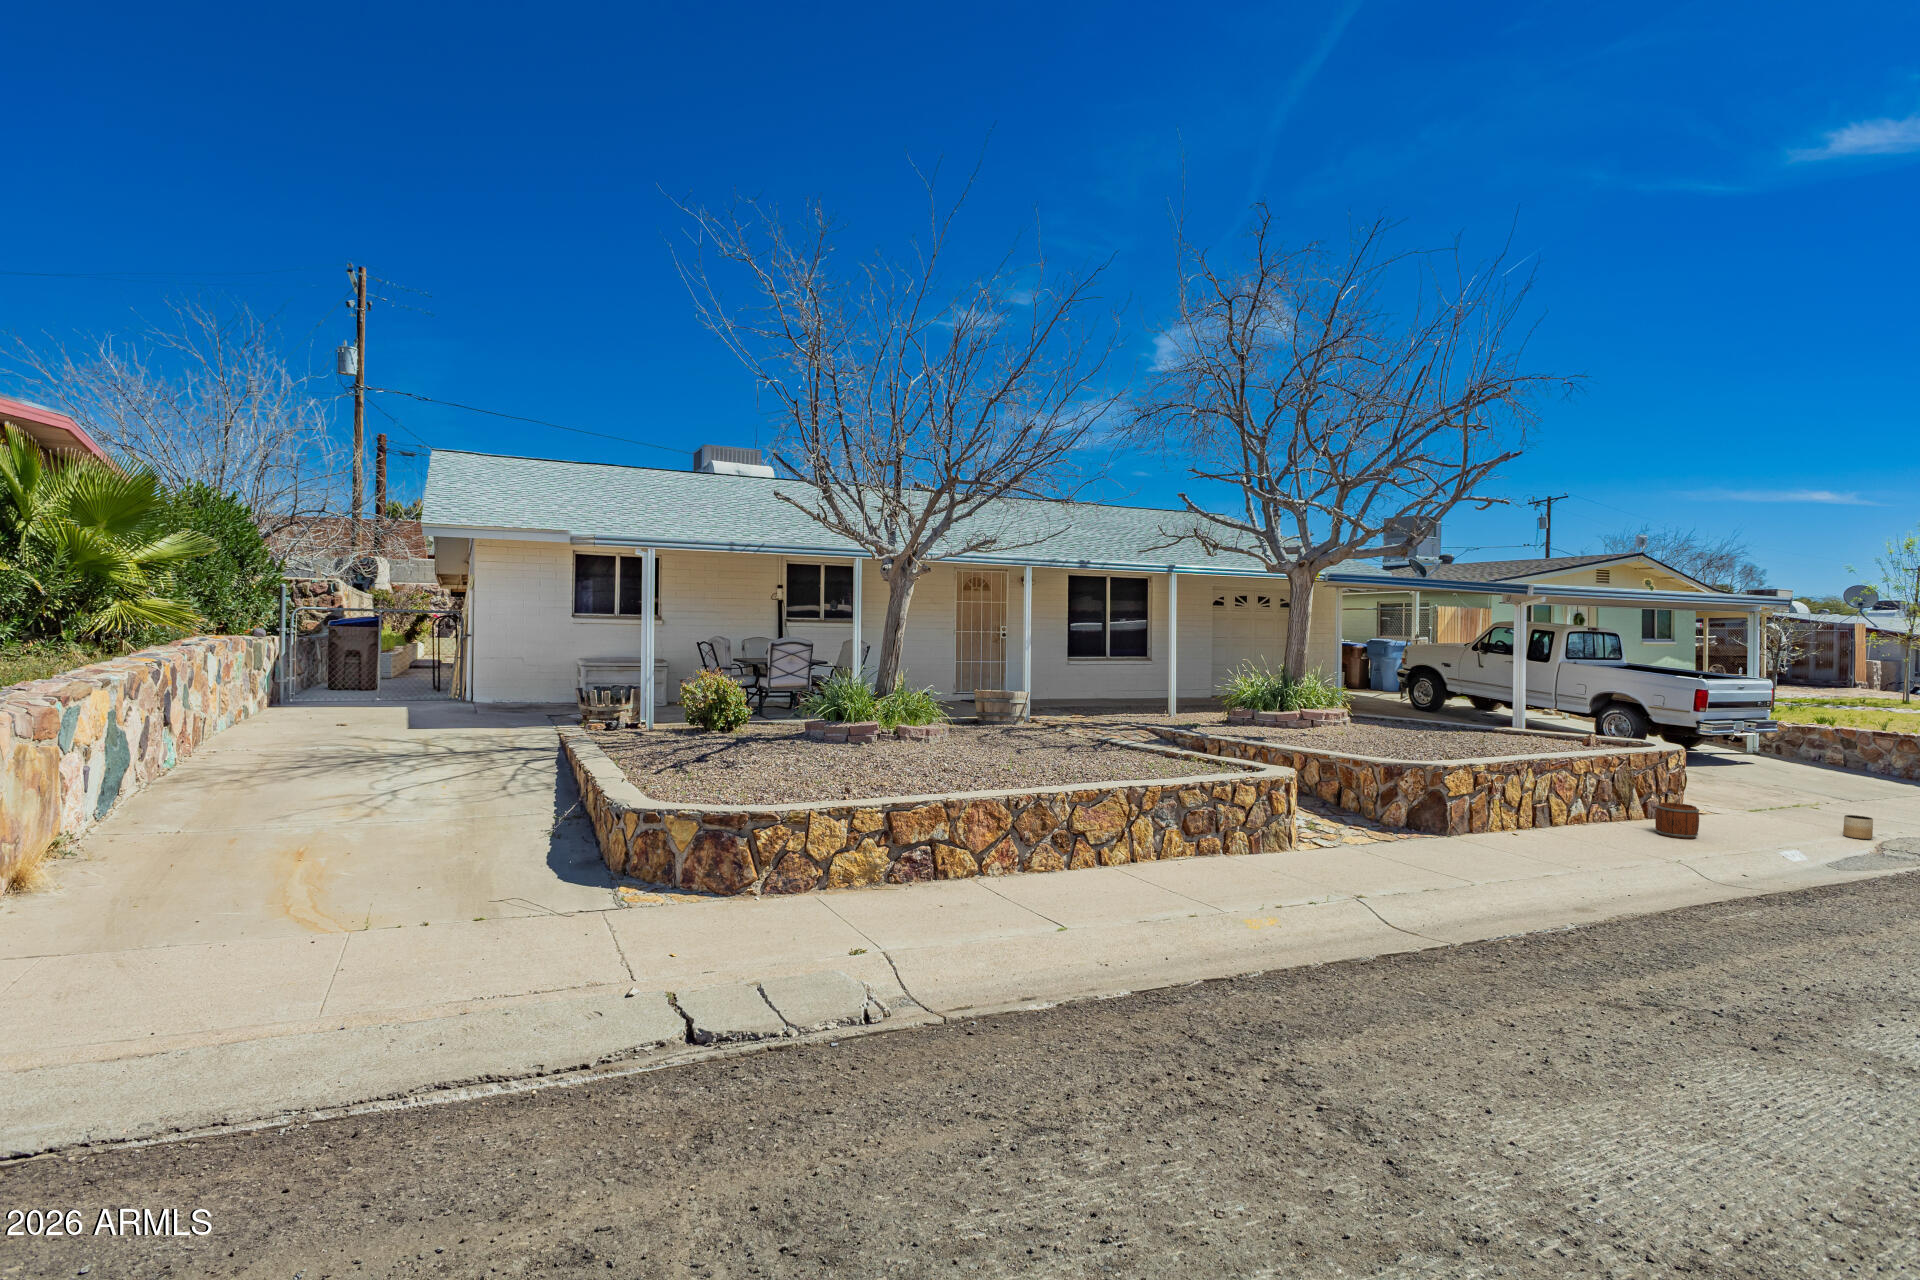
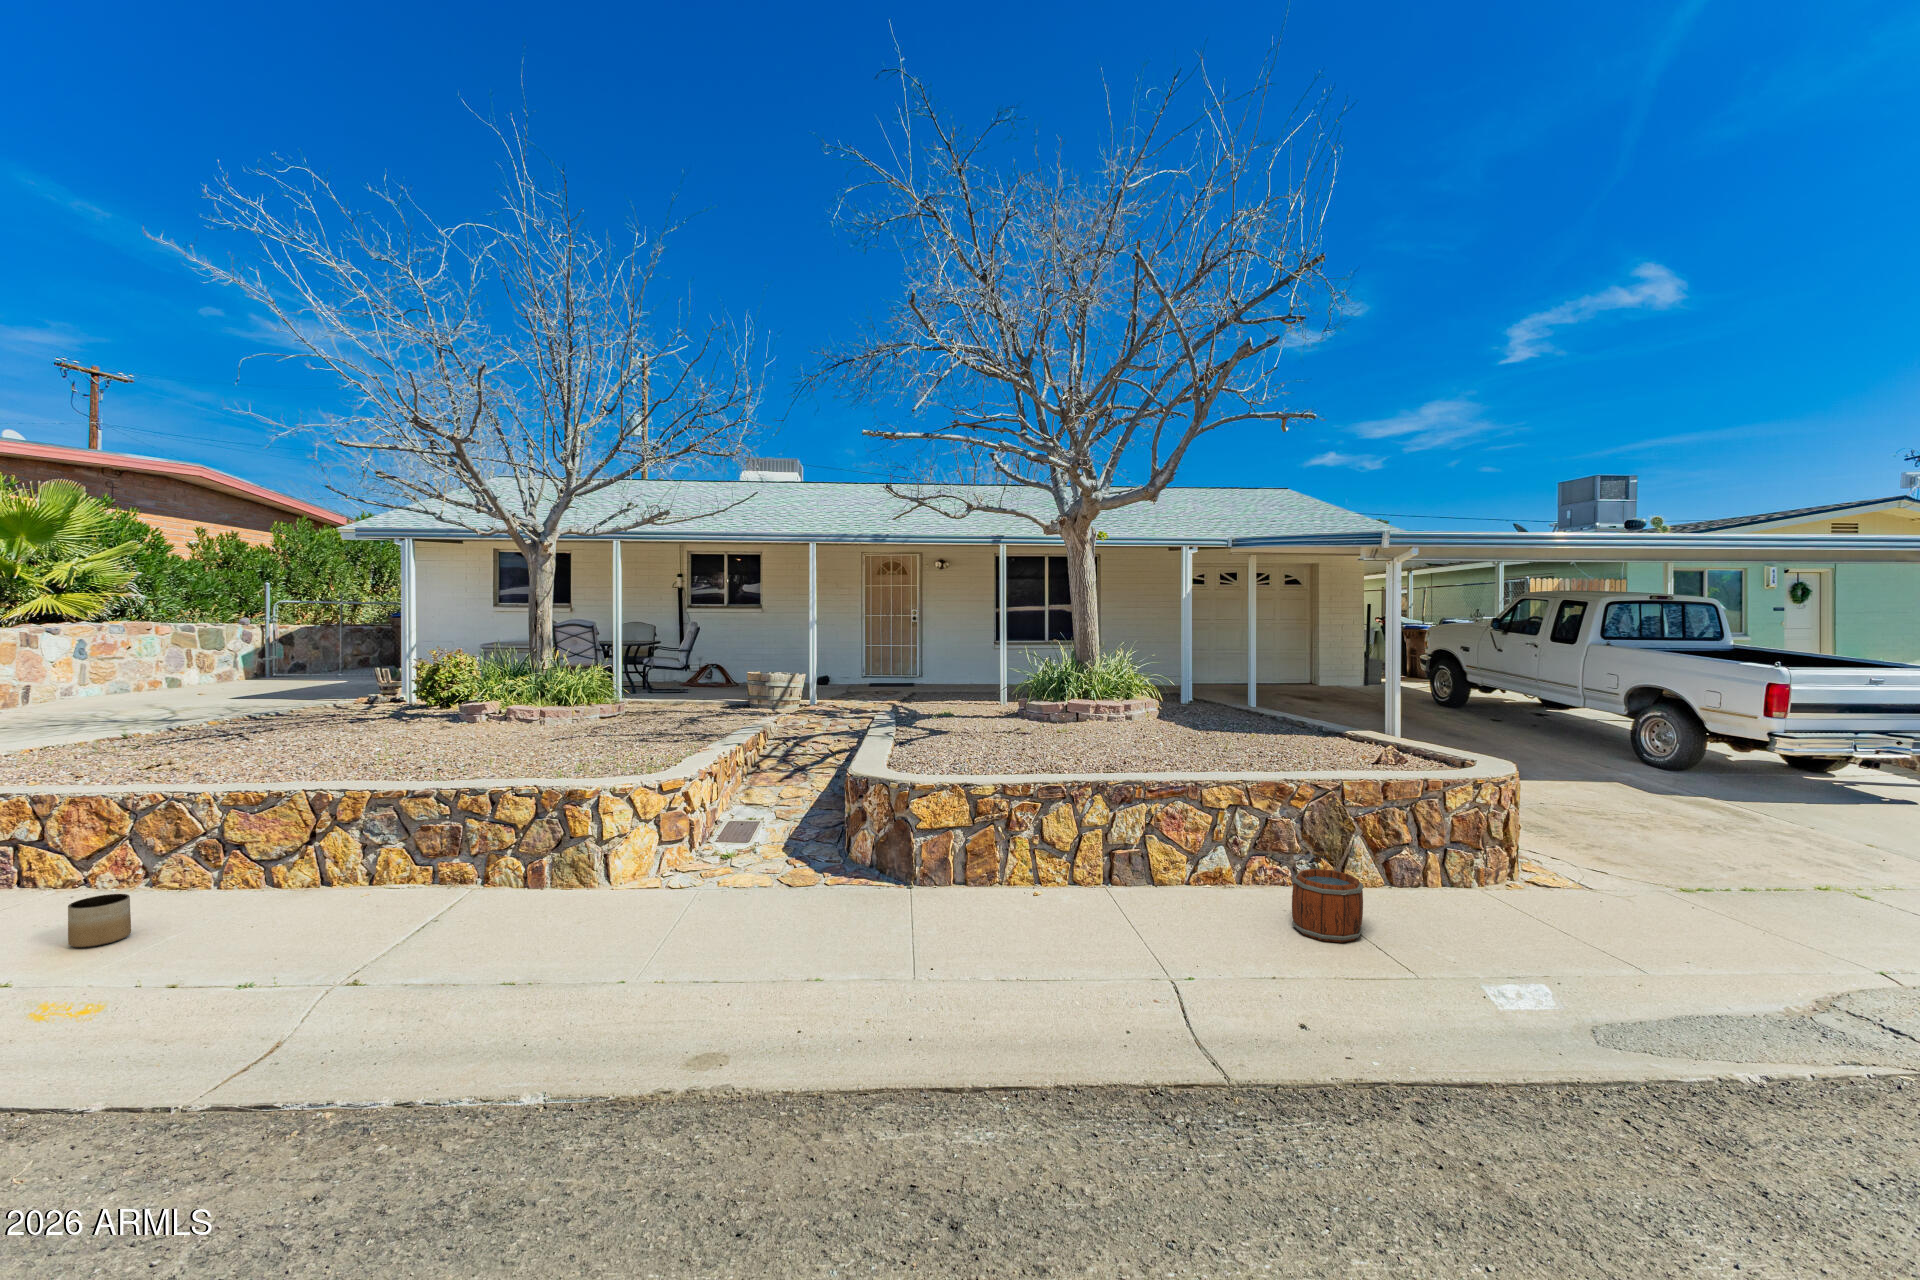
planter: present [1843,815,1873,840] -> present [68,894,131,948]

